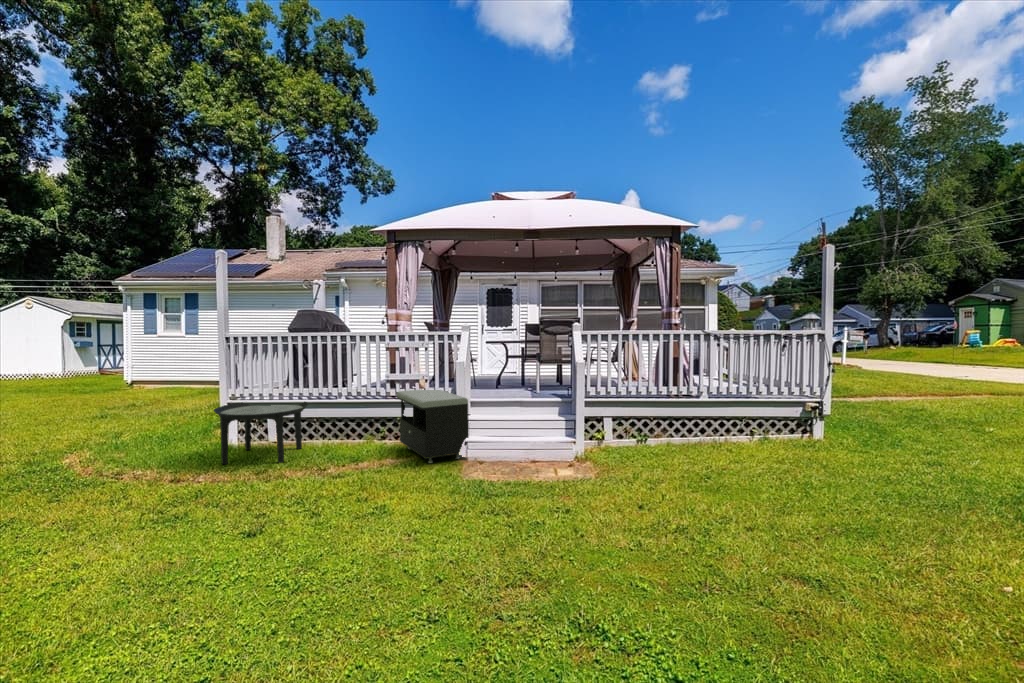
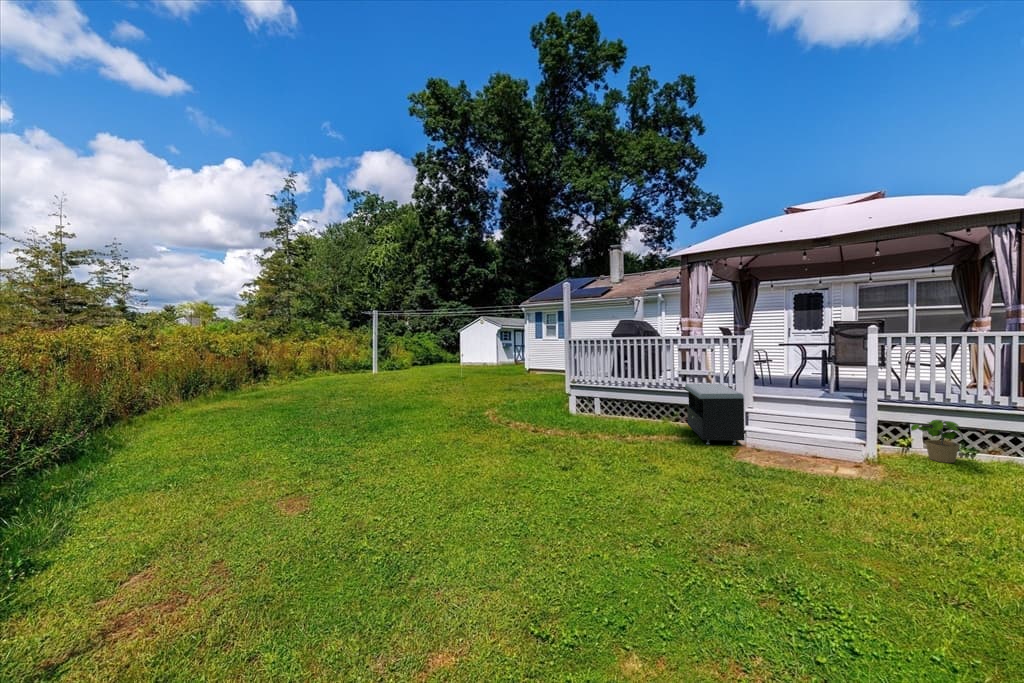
round table: present [214,402,308,464] -> none [560,384,619,428]
potted plant: none [605,409,641,447] -> present [911,420,963,463]

